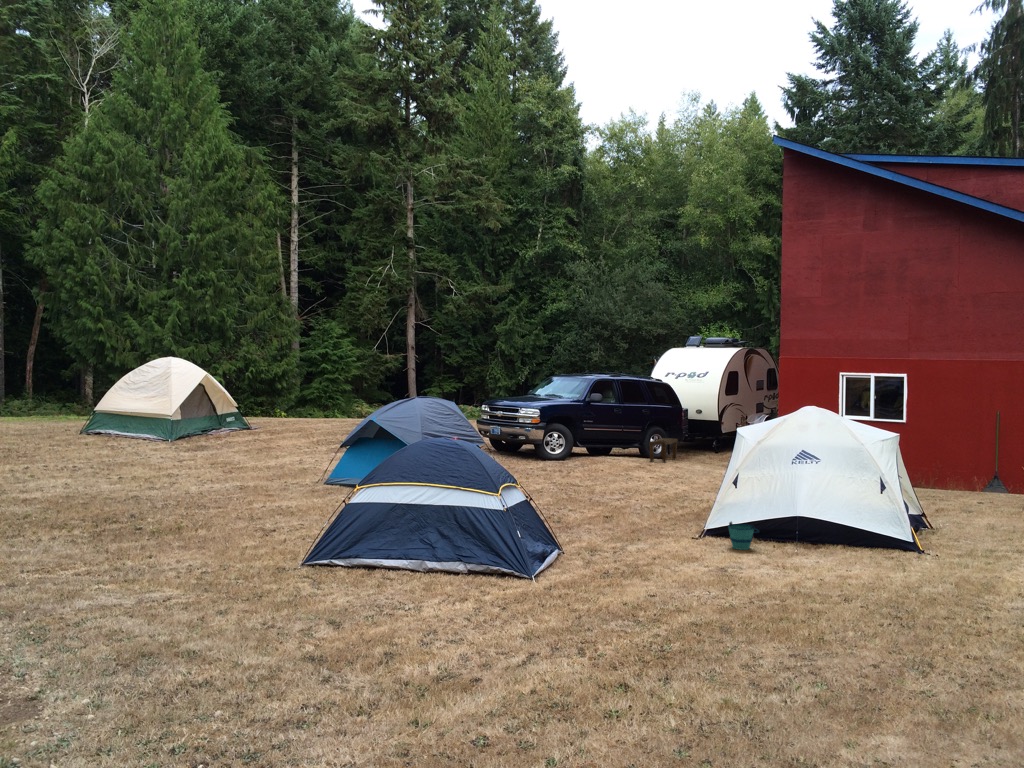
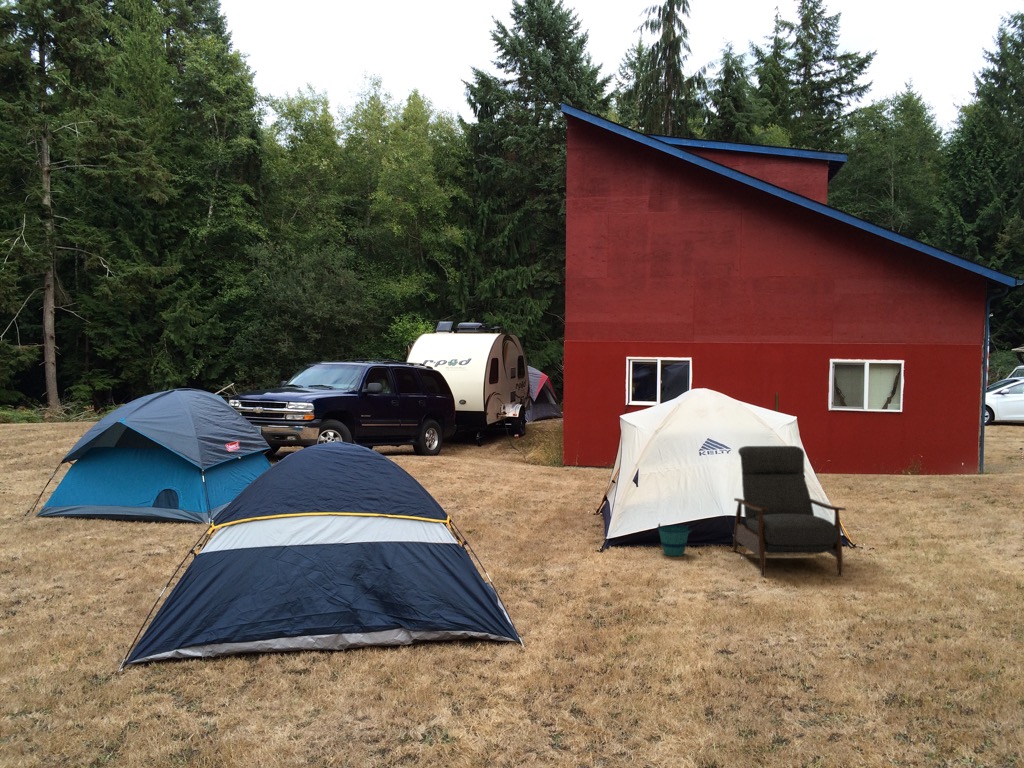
bench: present [649,438,678,463] -> none [422,432,448,459]
chair: none [785,462,865,579] -> present [733,446,846,577]

